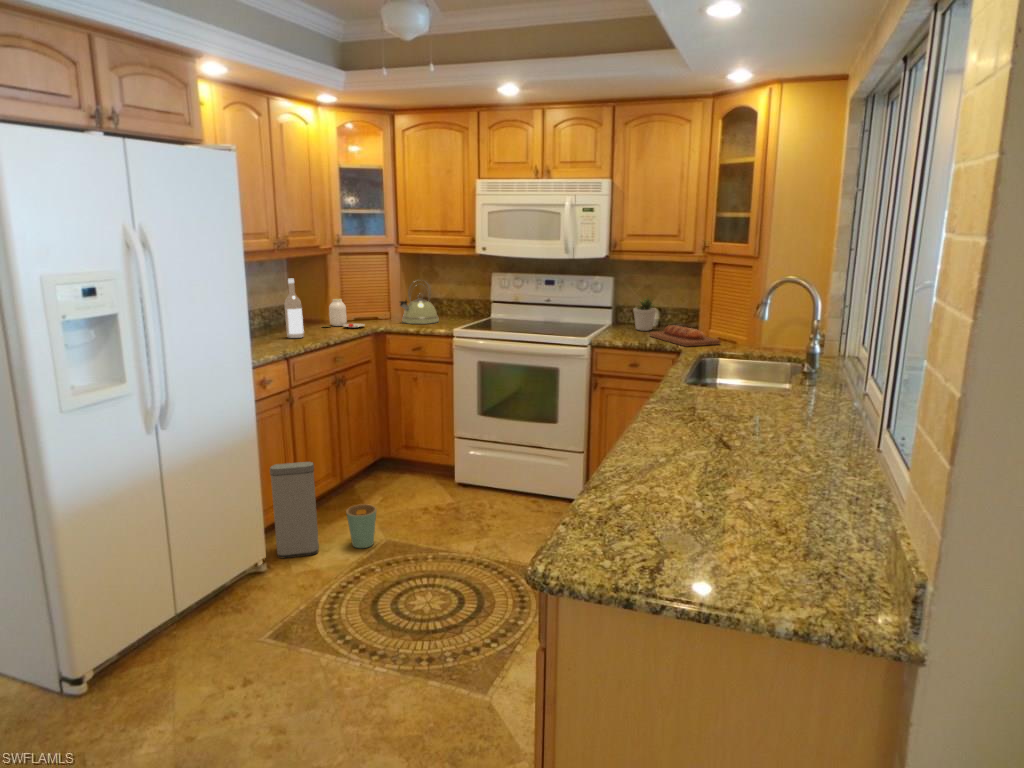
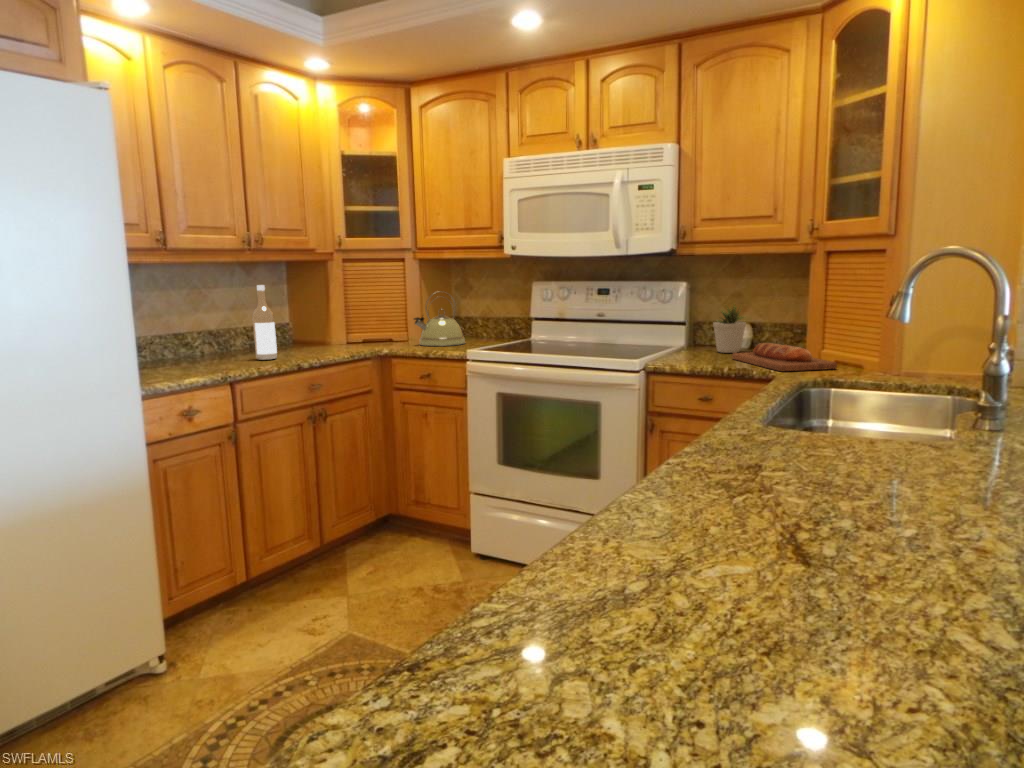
jar: present [325,299,364,328] -> none [316,315,367,350]
trash can: present [270,462,377,558] -> none [183,521,331,652]

